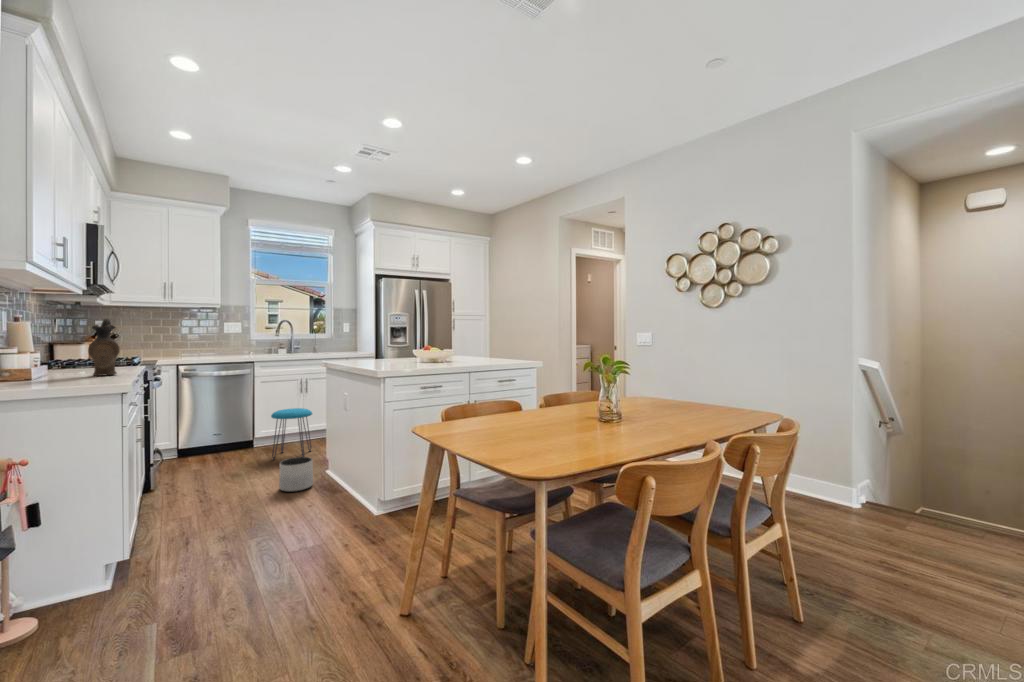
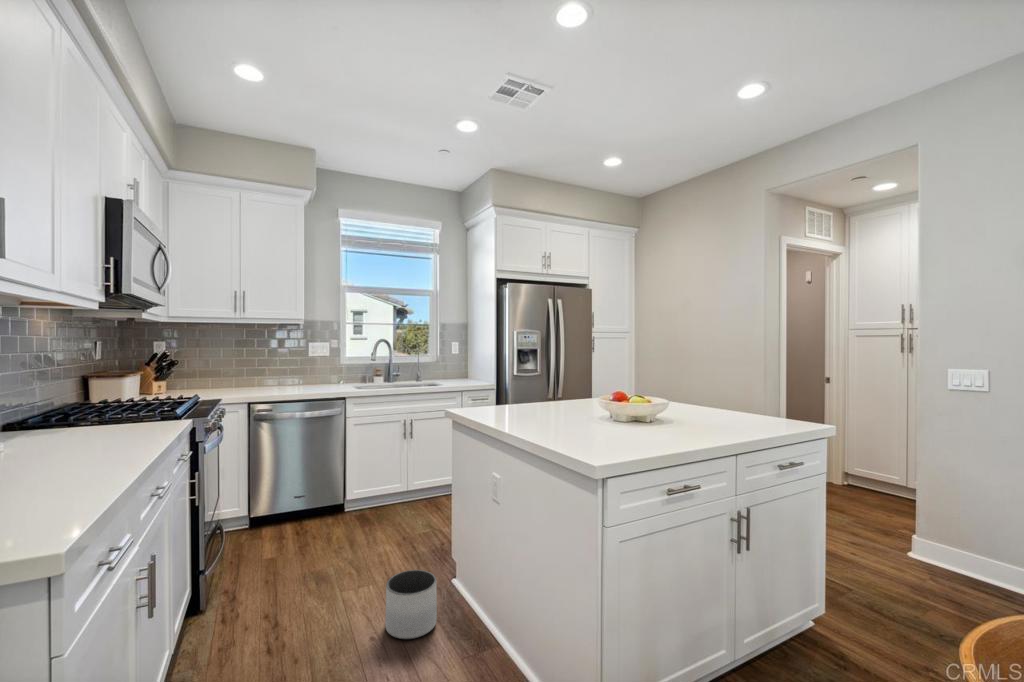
ceramic pitcher: present [88,319,120,376] -> none [45,360,110,478]
stool: present [271,408,312,460] -> none [368,467,422,545]

